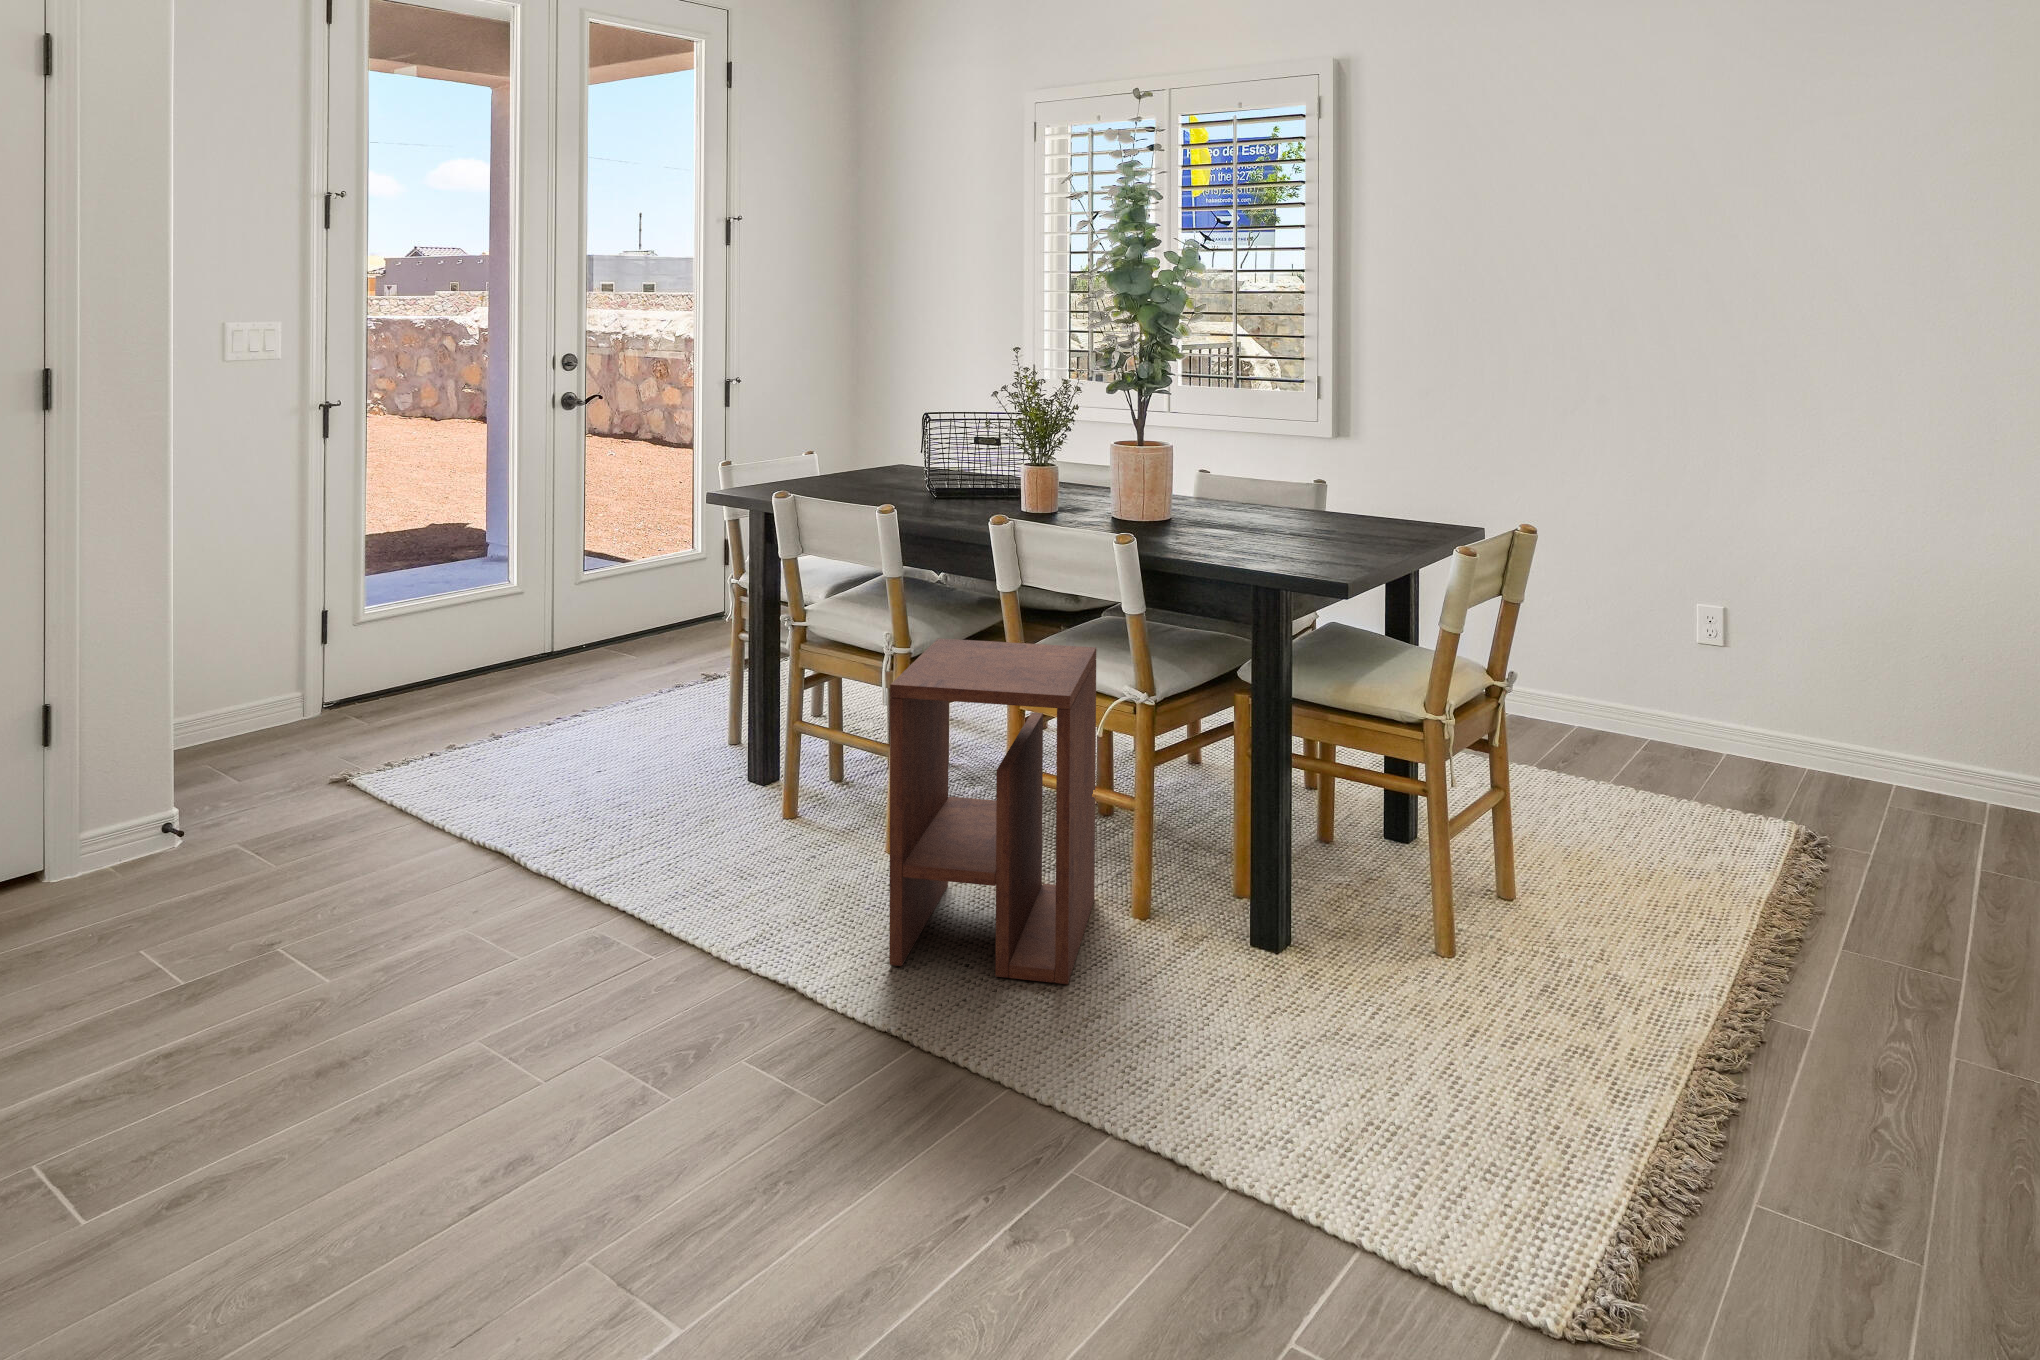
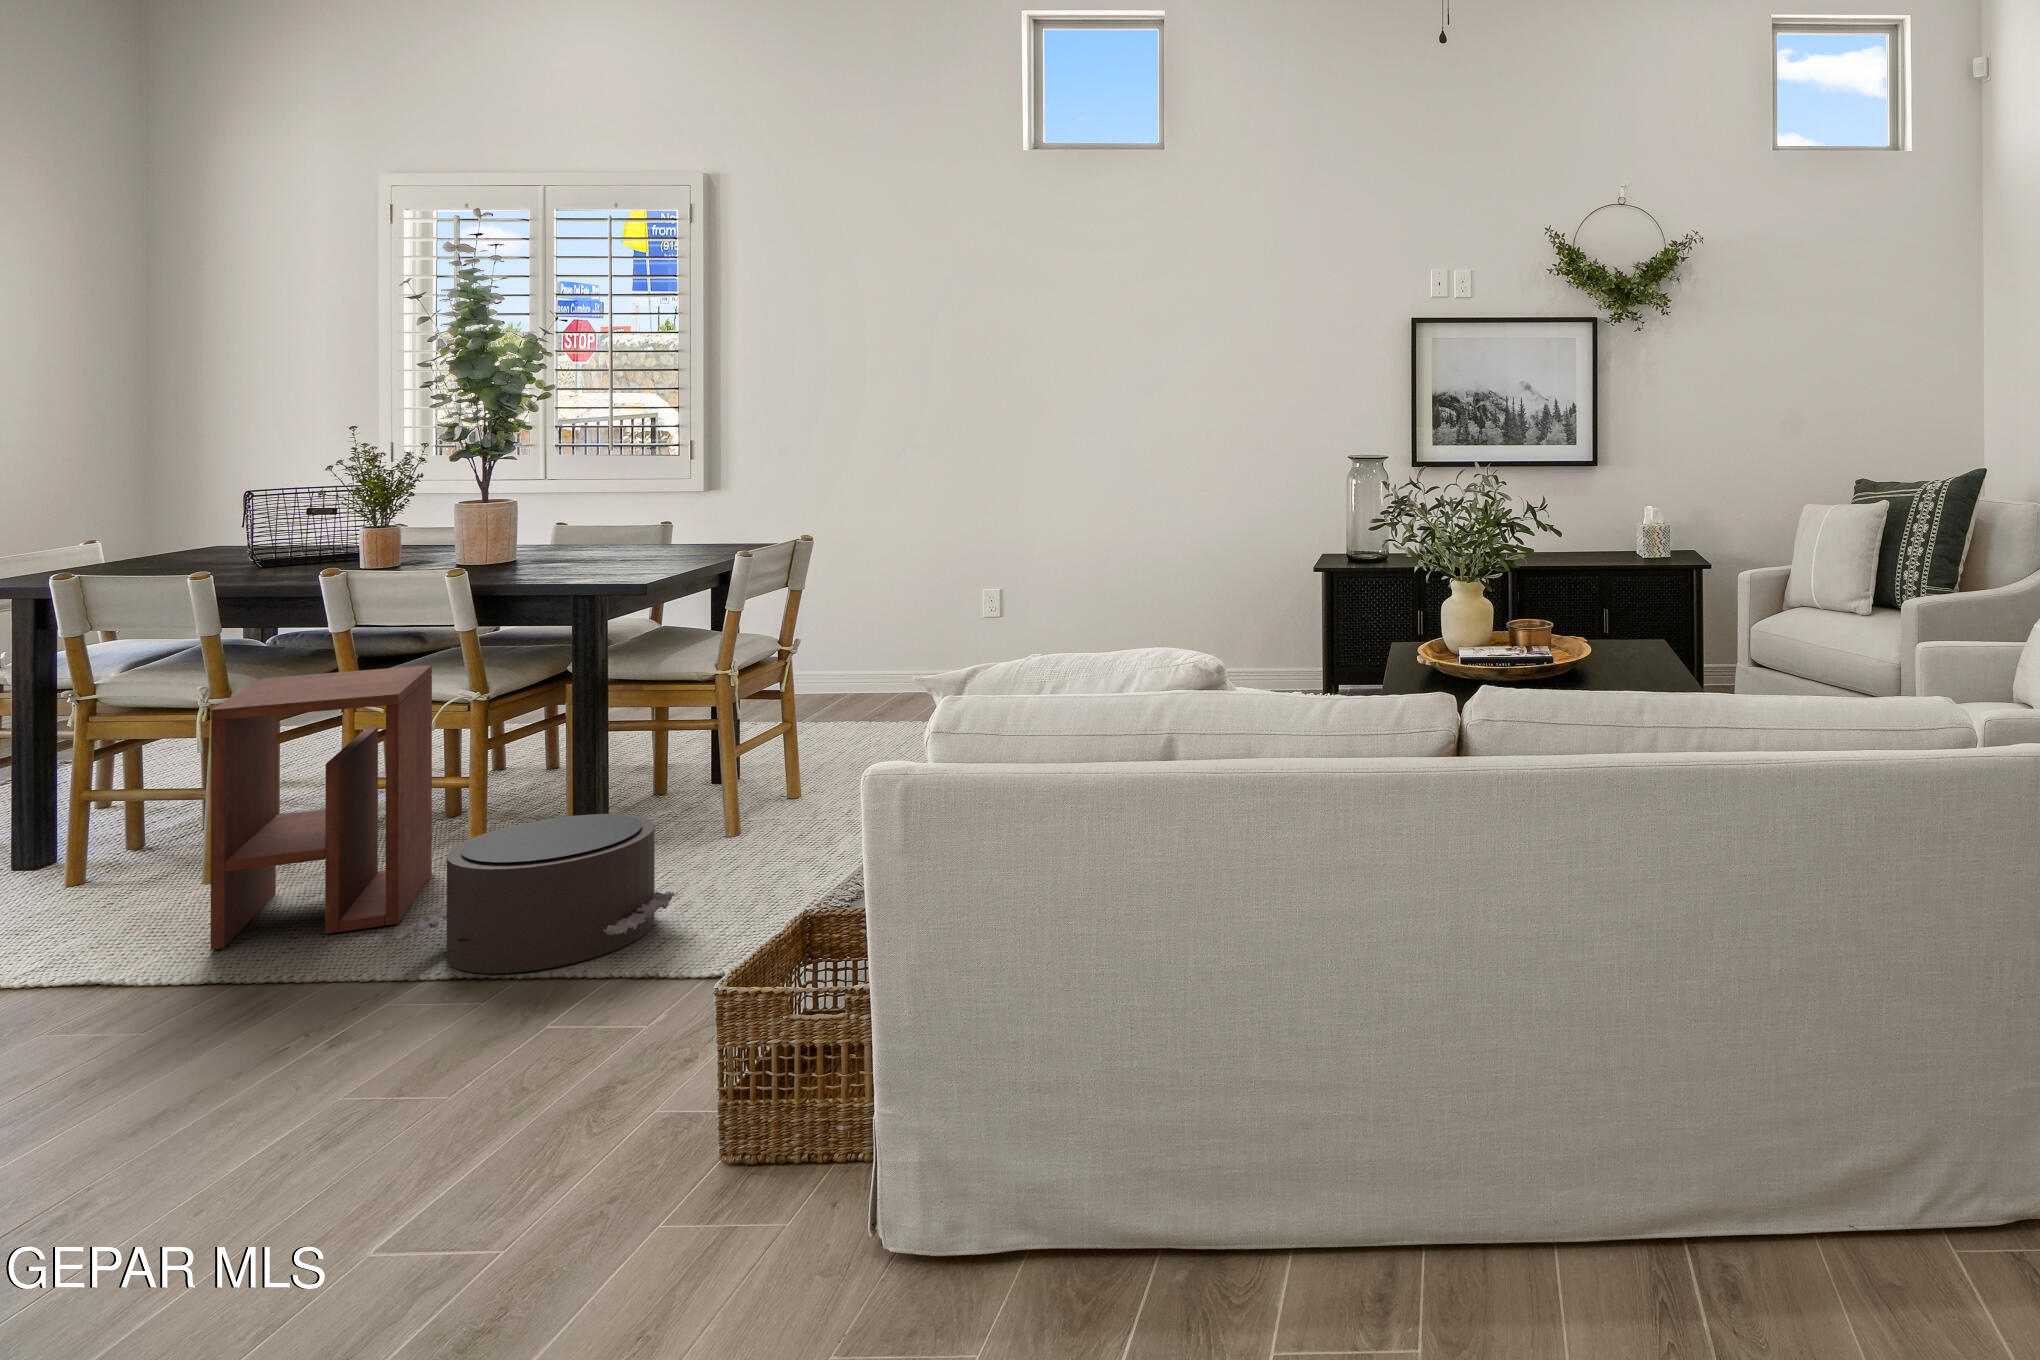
pouf: none [1071,895,1414,1154] -> present [396,814,678,974]

